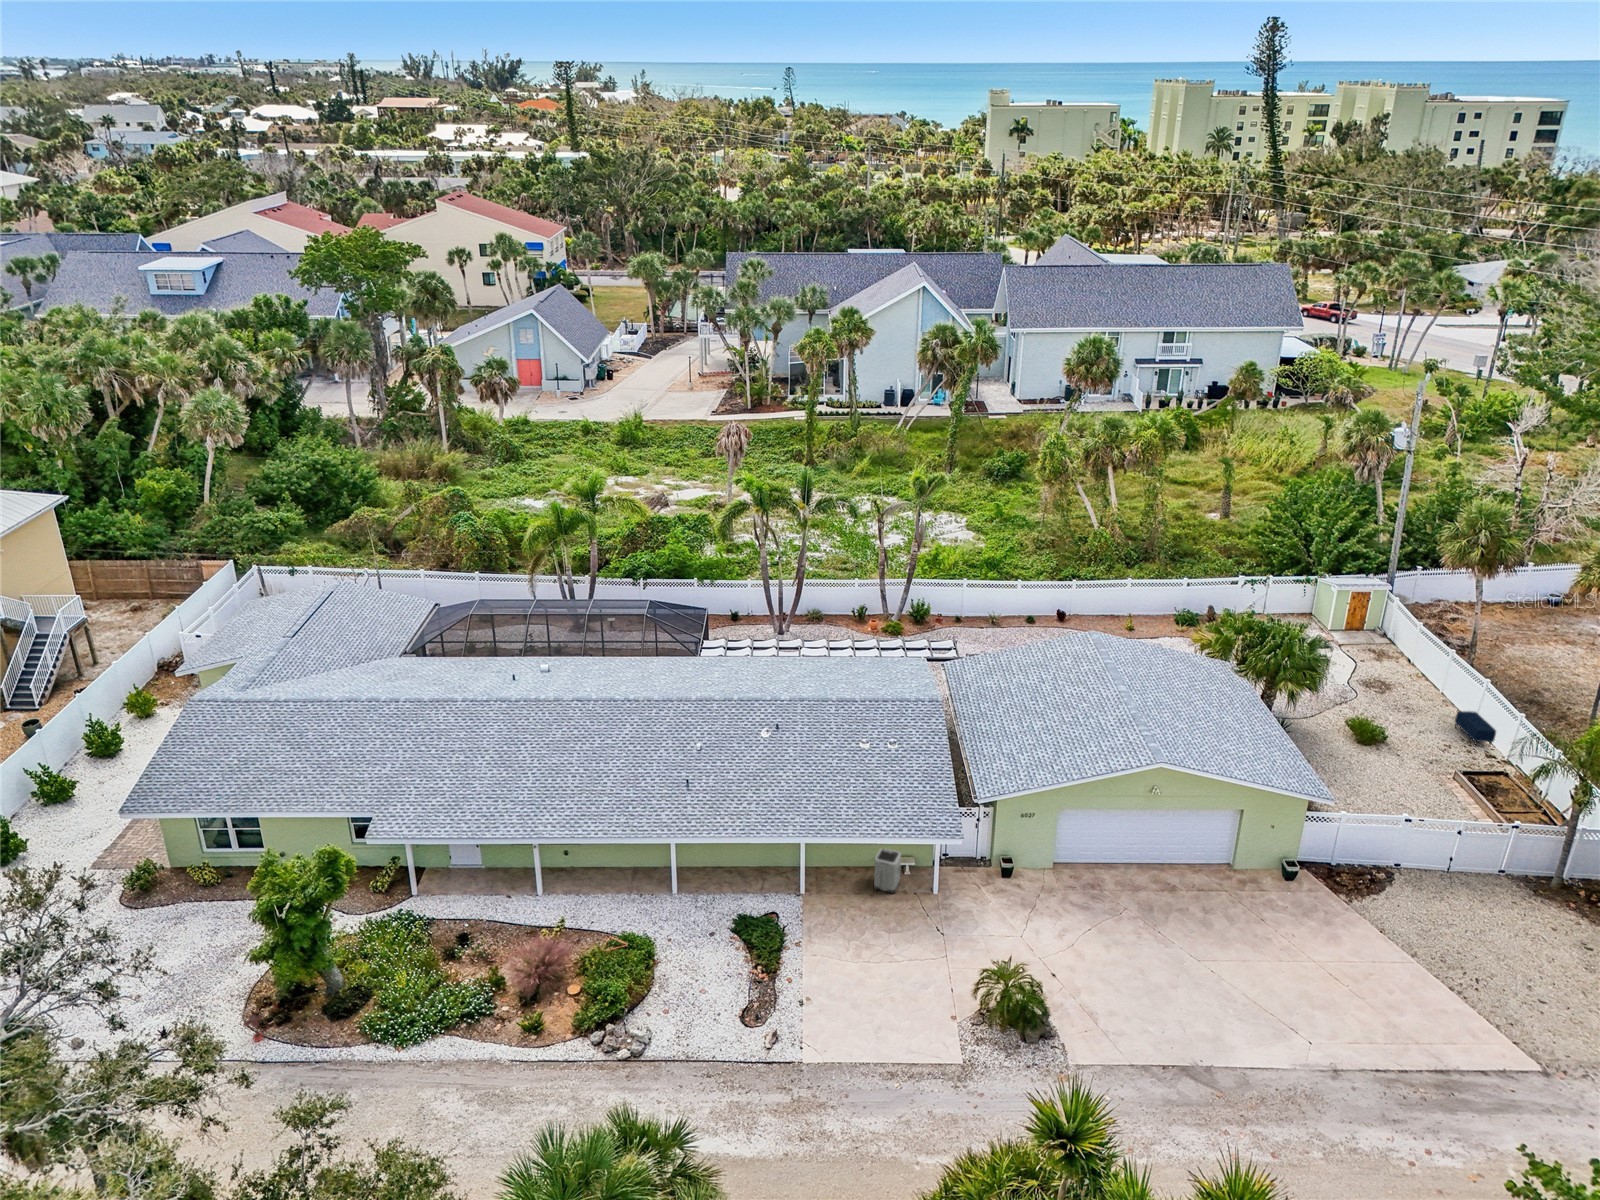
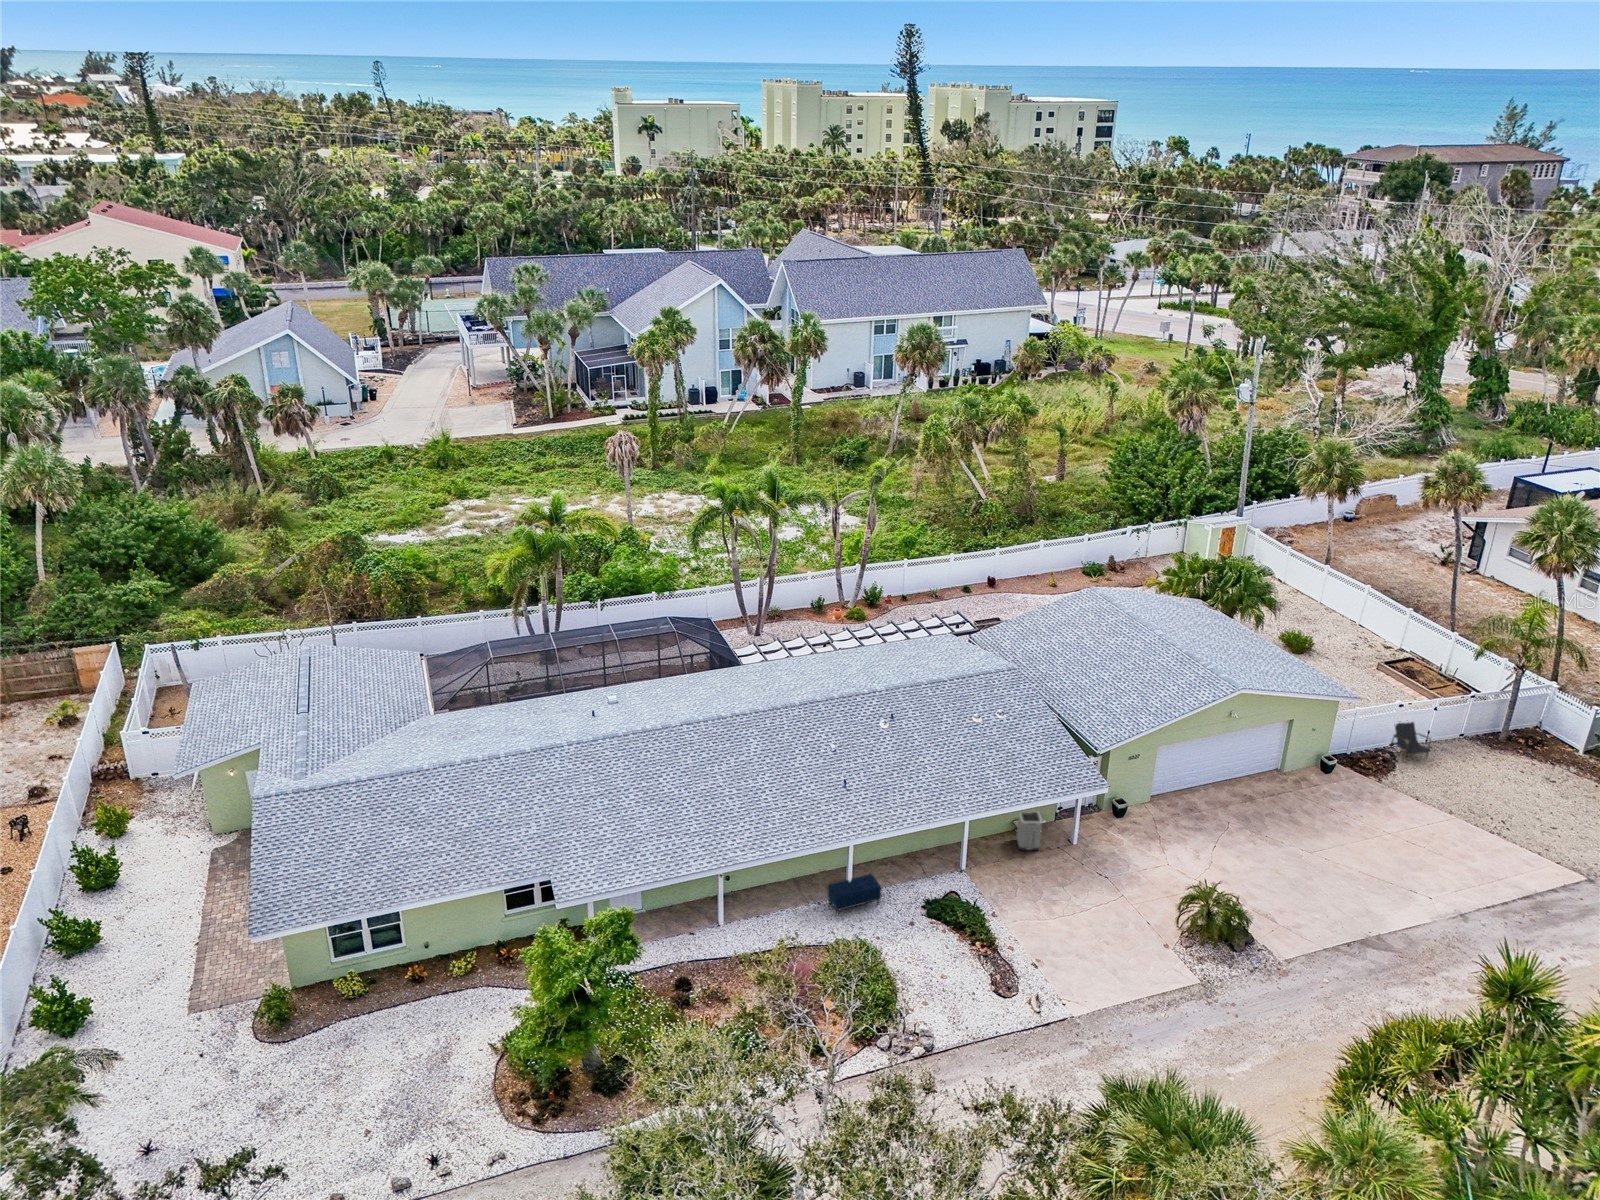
bench: present [1455,711,1496,745] -> present [828,874,881,915]
lounge chair: none [1399,841,1447,893] -> present [1389,722,1431,761]
potted plant: present [243,1014,264,1042] -> none [532,1113,550,1144]

